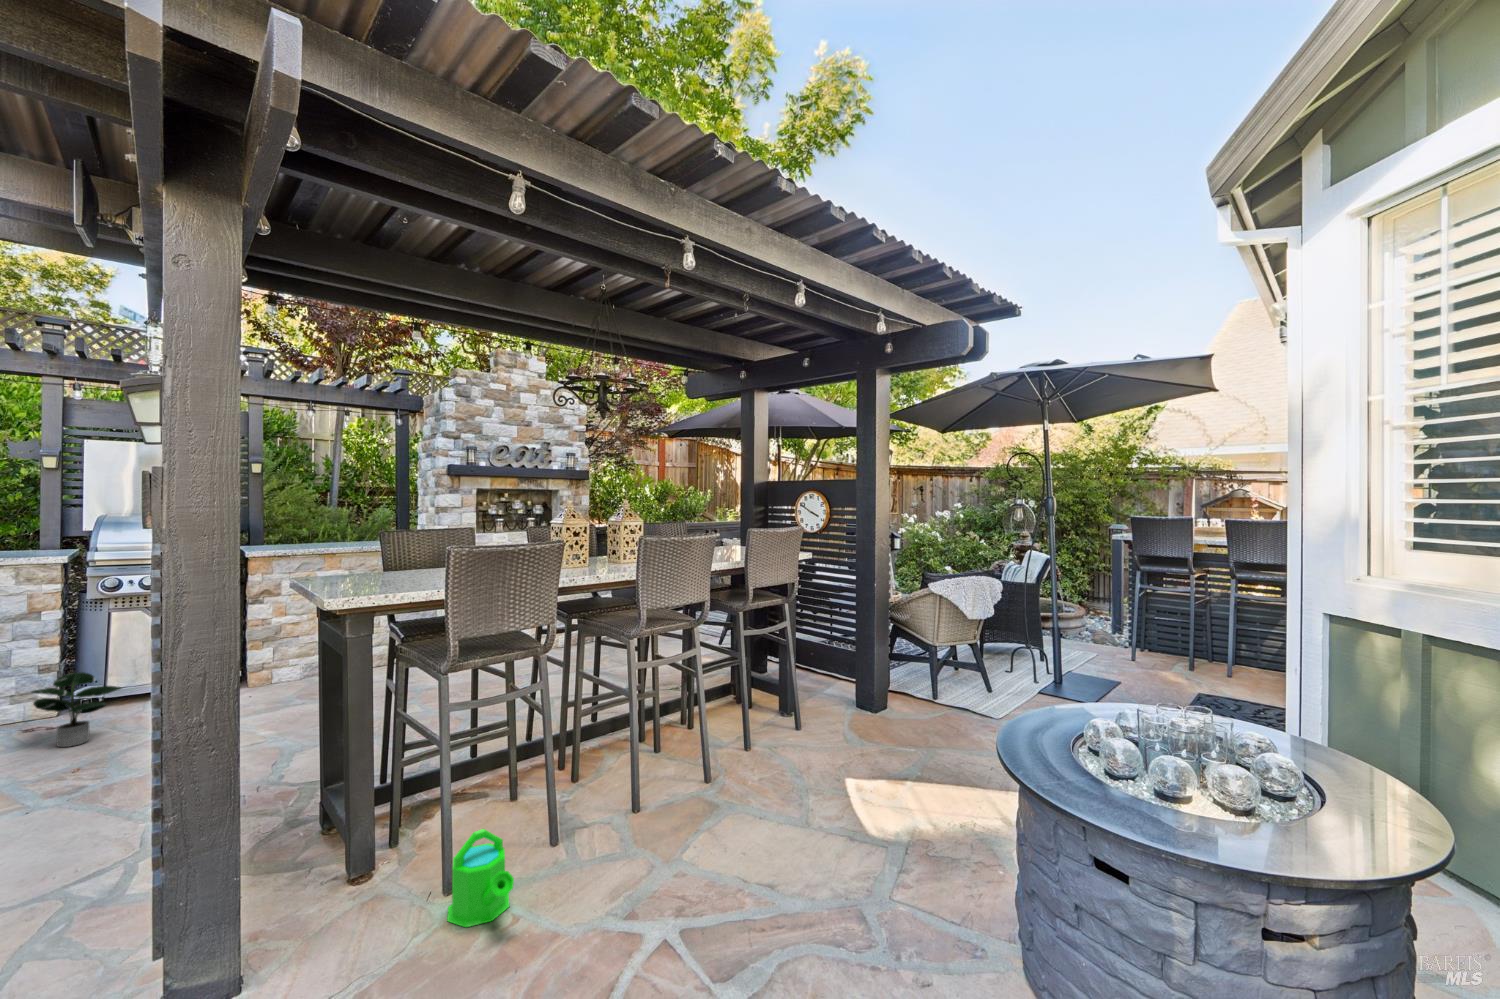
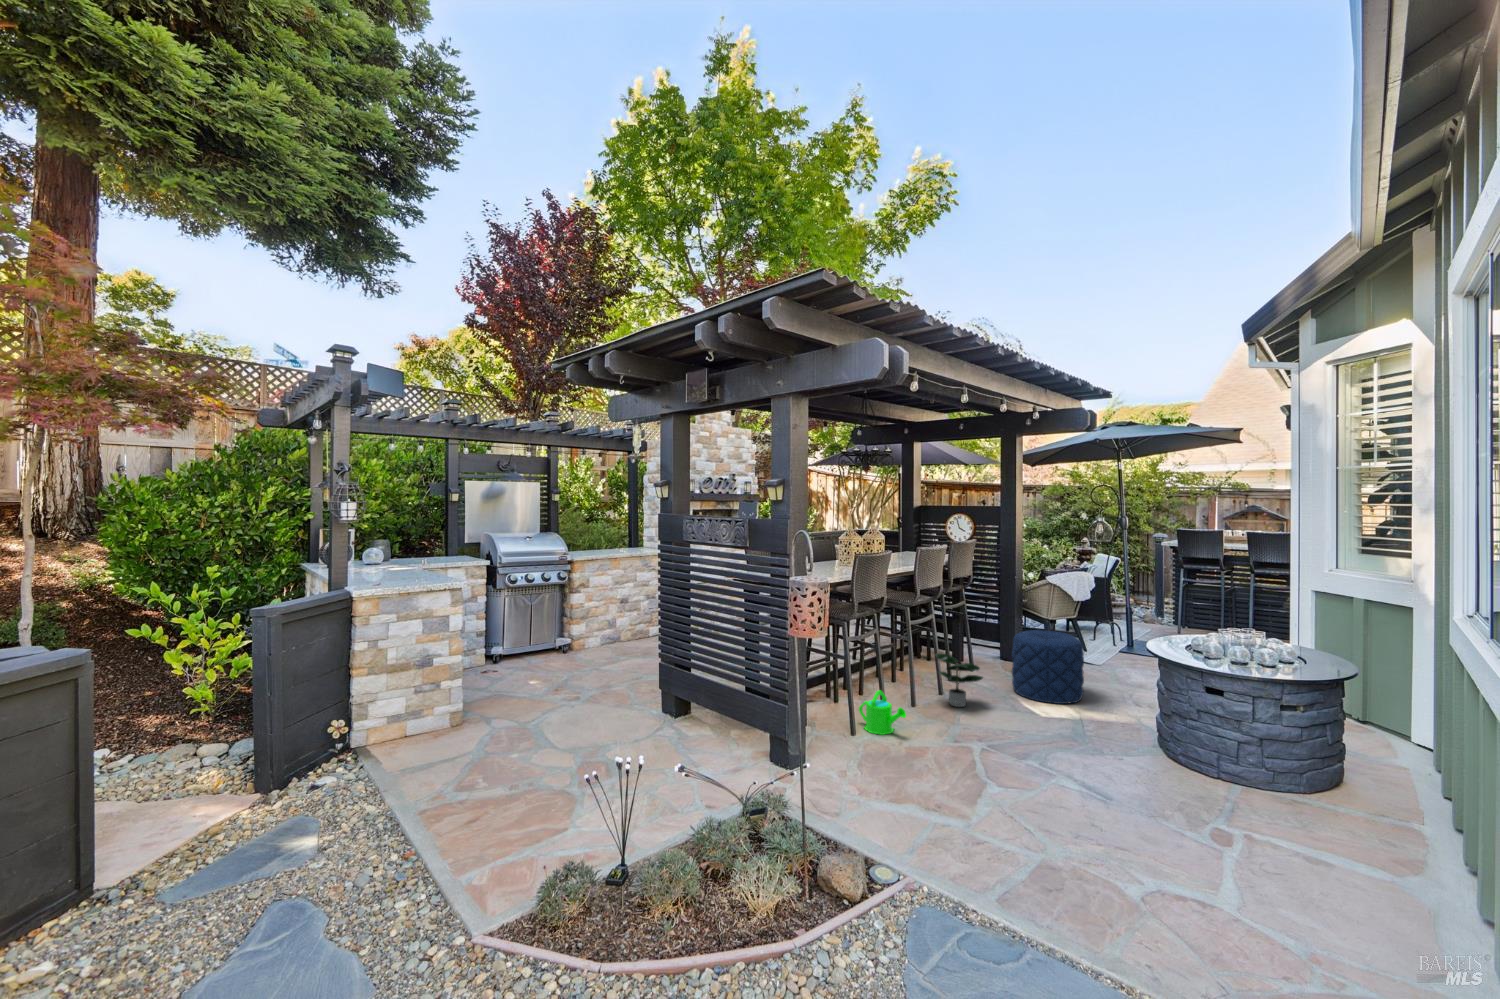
potted plant: present [32,672,122,747] -> present [936,653,983,707]
pouf: none [818,682,932,820] -> present [1012,630,1084,704]

